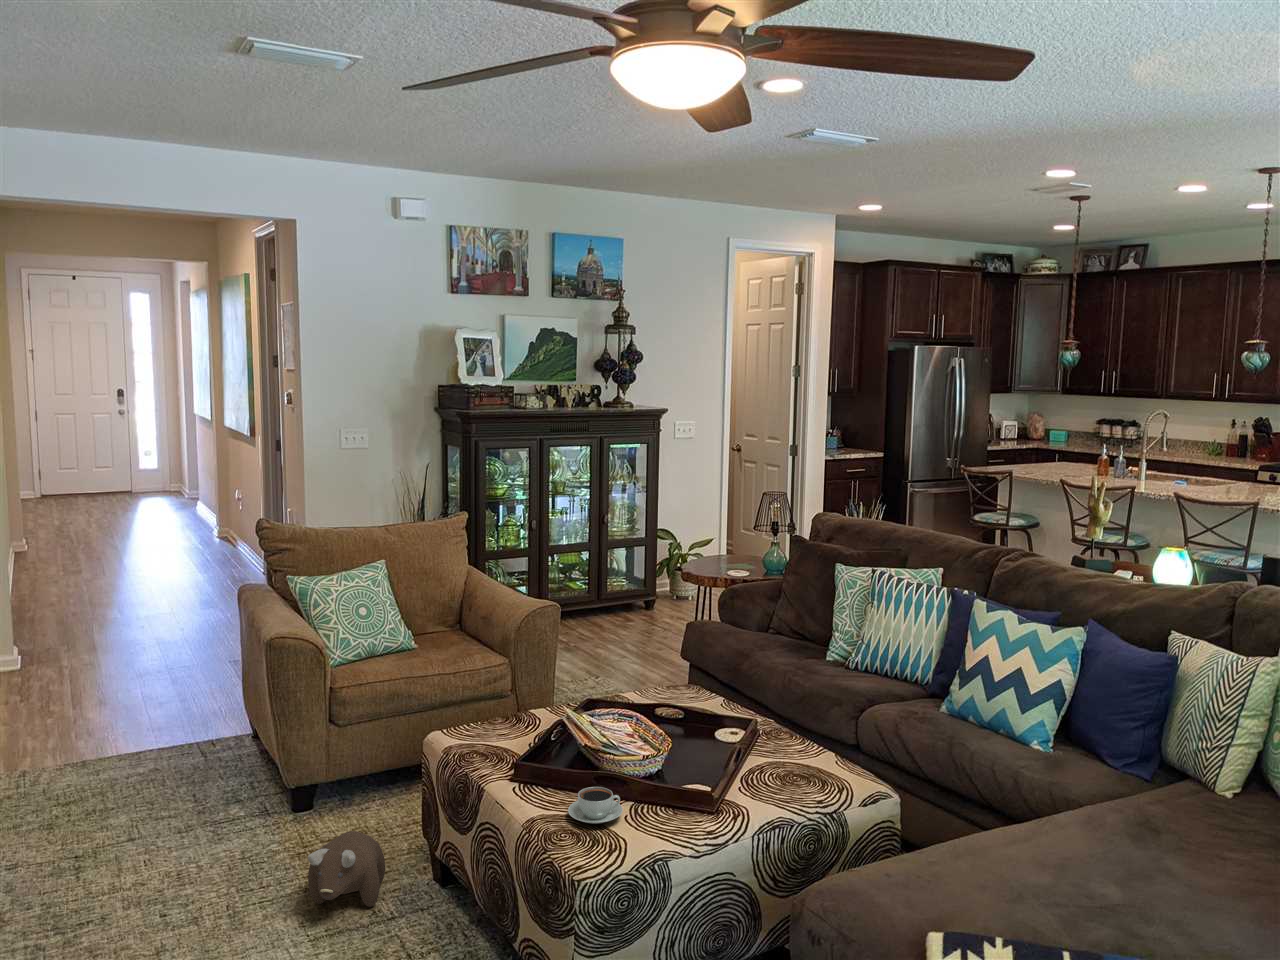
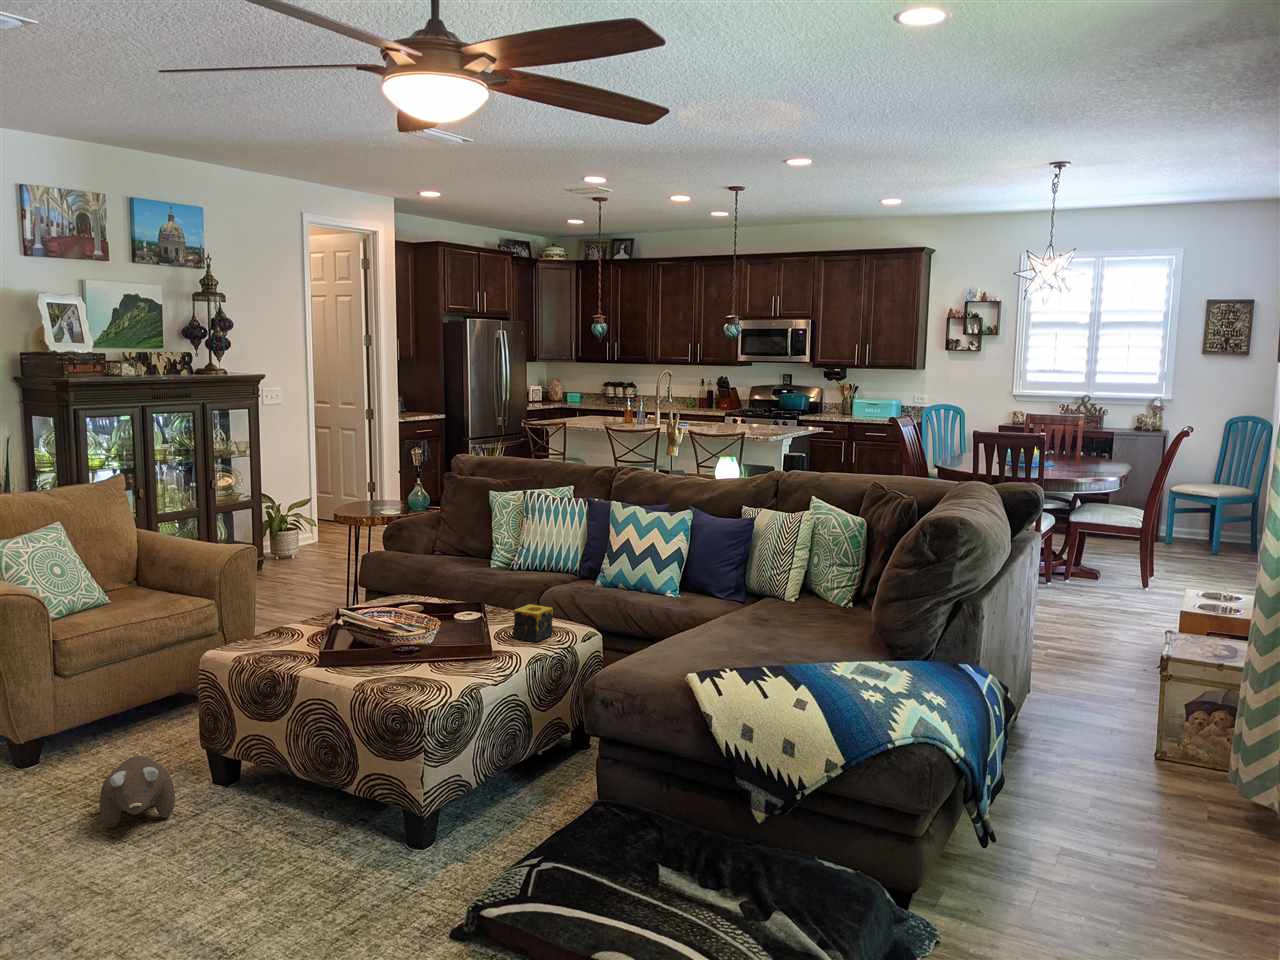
candle: none [767,738,822,794] -> present [513,604,553,642]
coffee cup: present [568,787,623,824] -> none [386,655,430,681]

